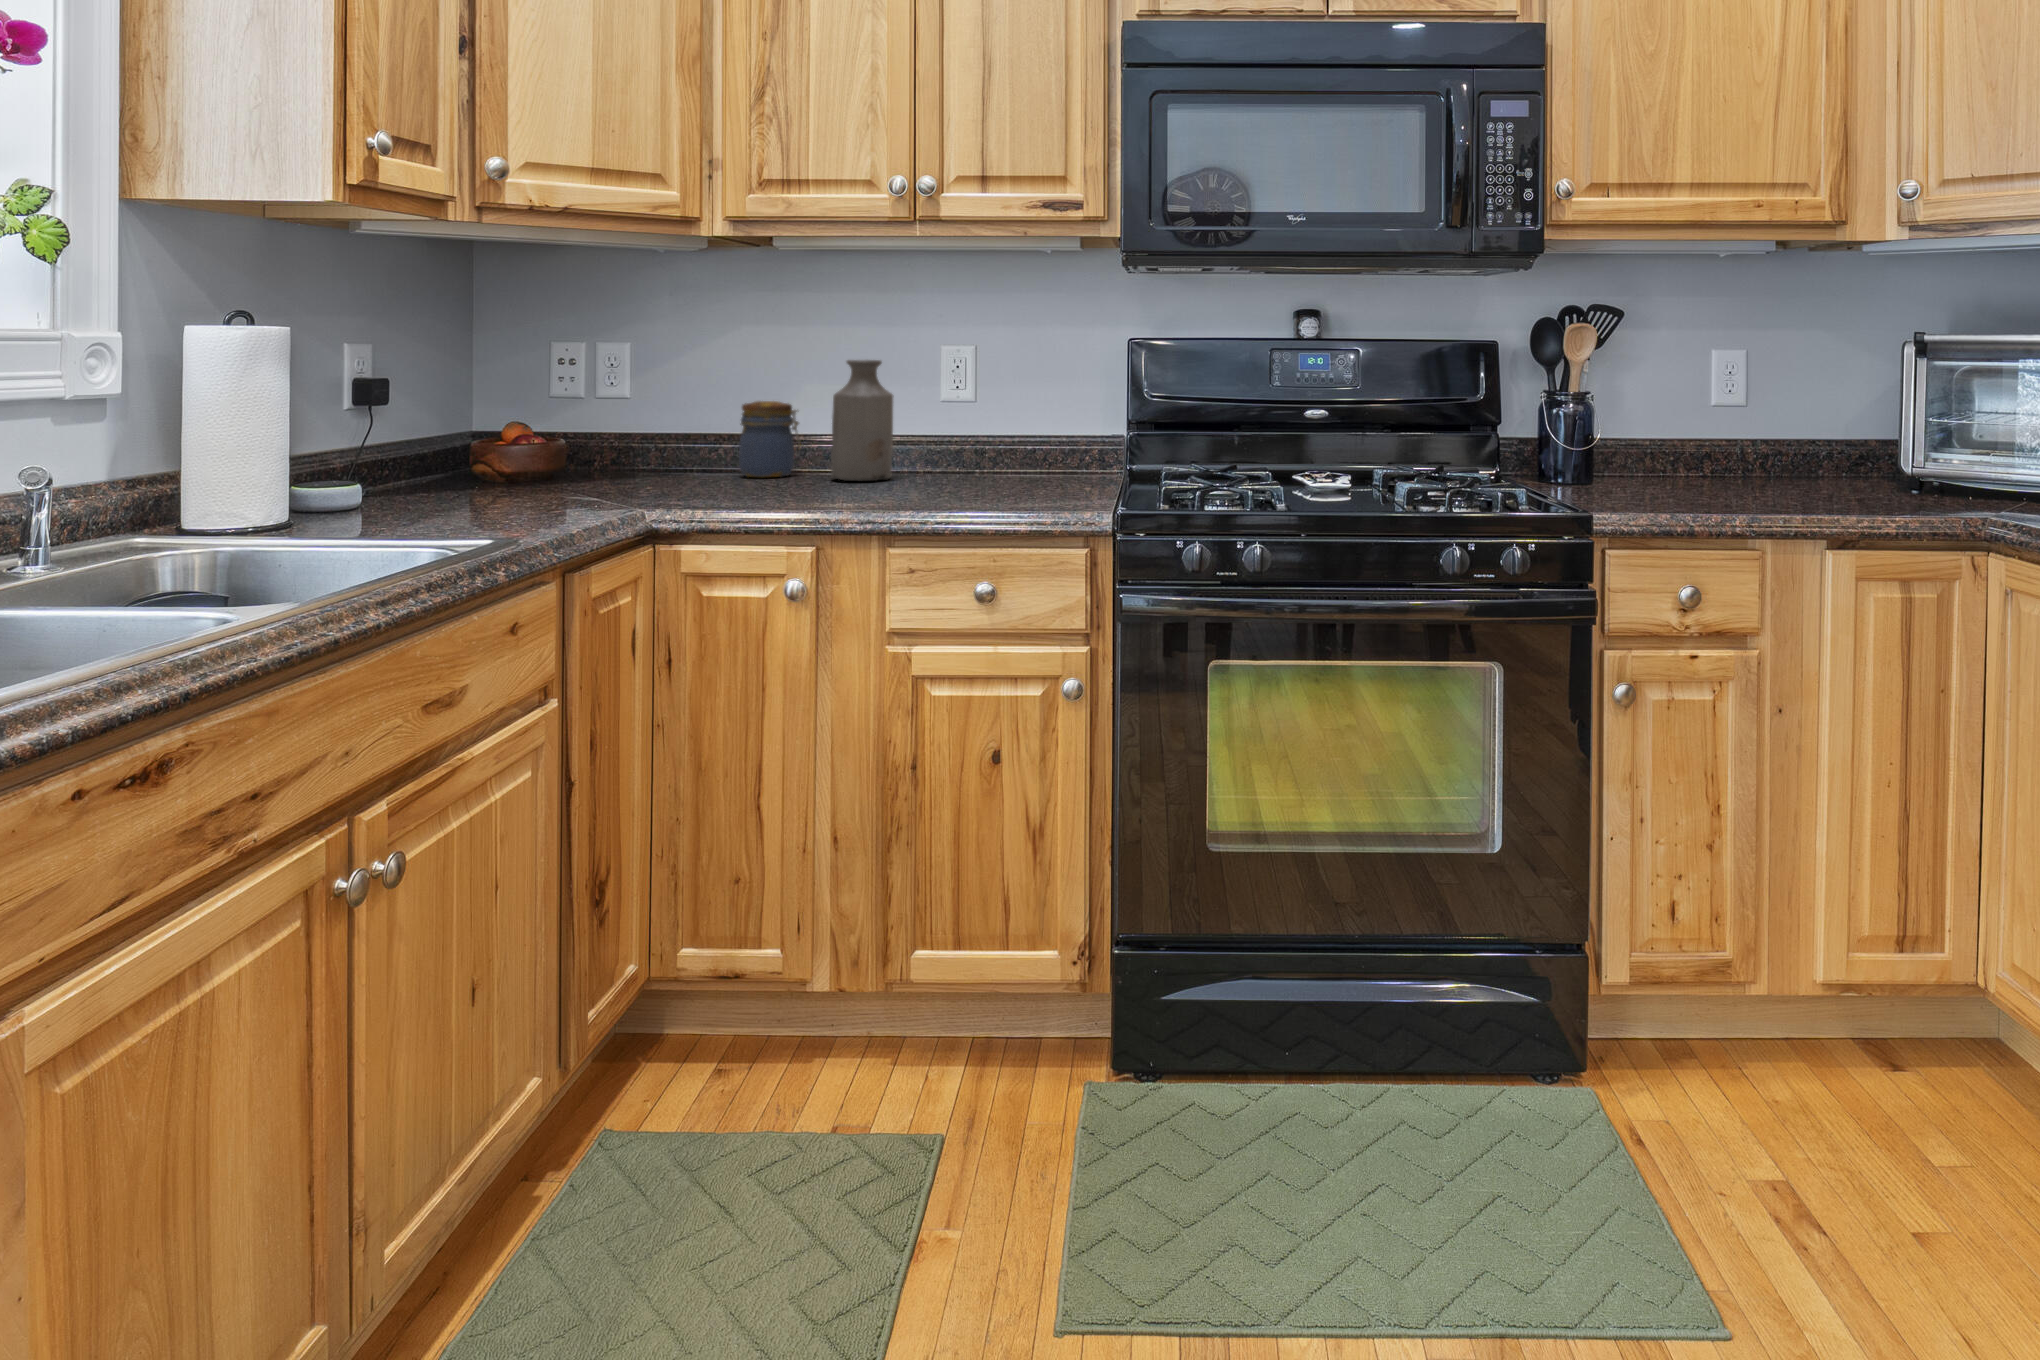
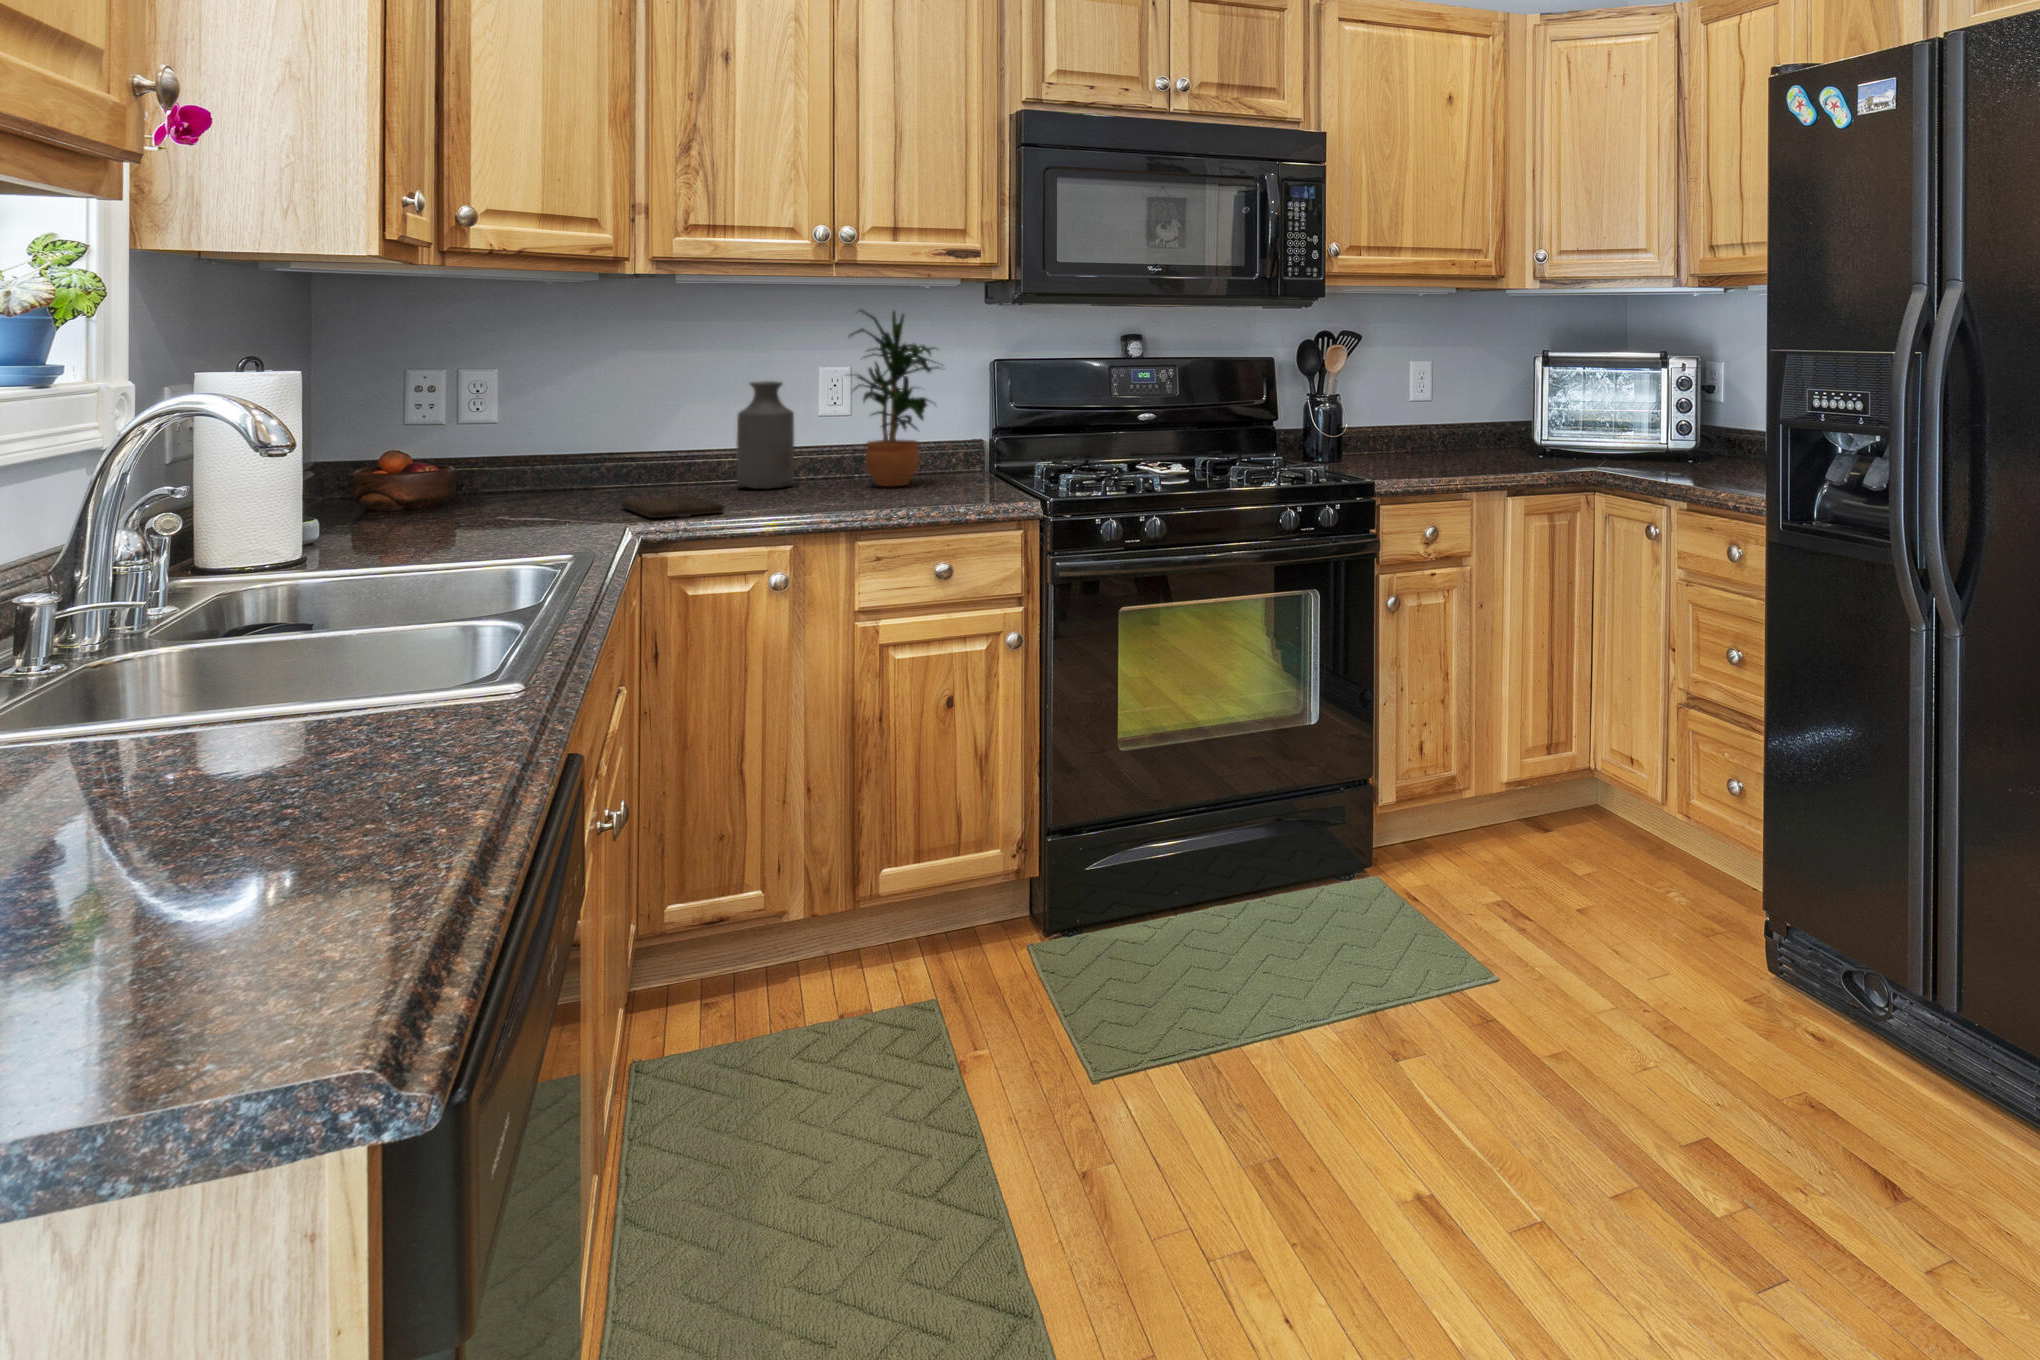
potted plant: none [935,275,1049,486] -> present [850,310,942,487]
jar: present [739,401,800,477] -> none [636,421,696,490]
cutting board: none [674,484,757,506] -> present [621,496,724,518]

